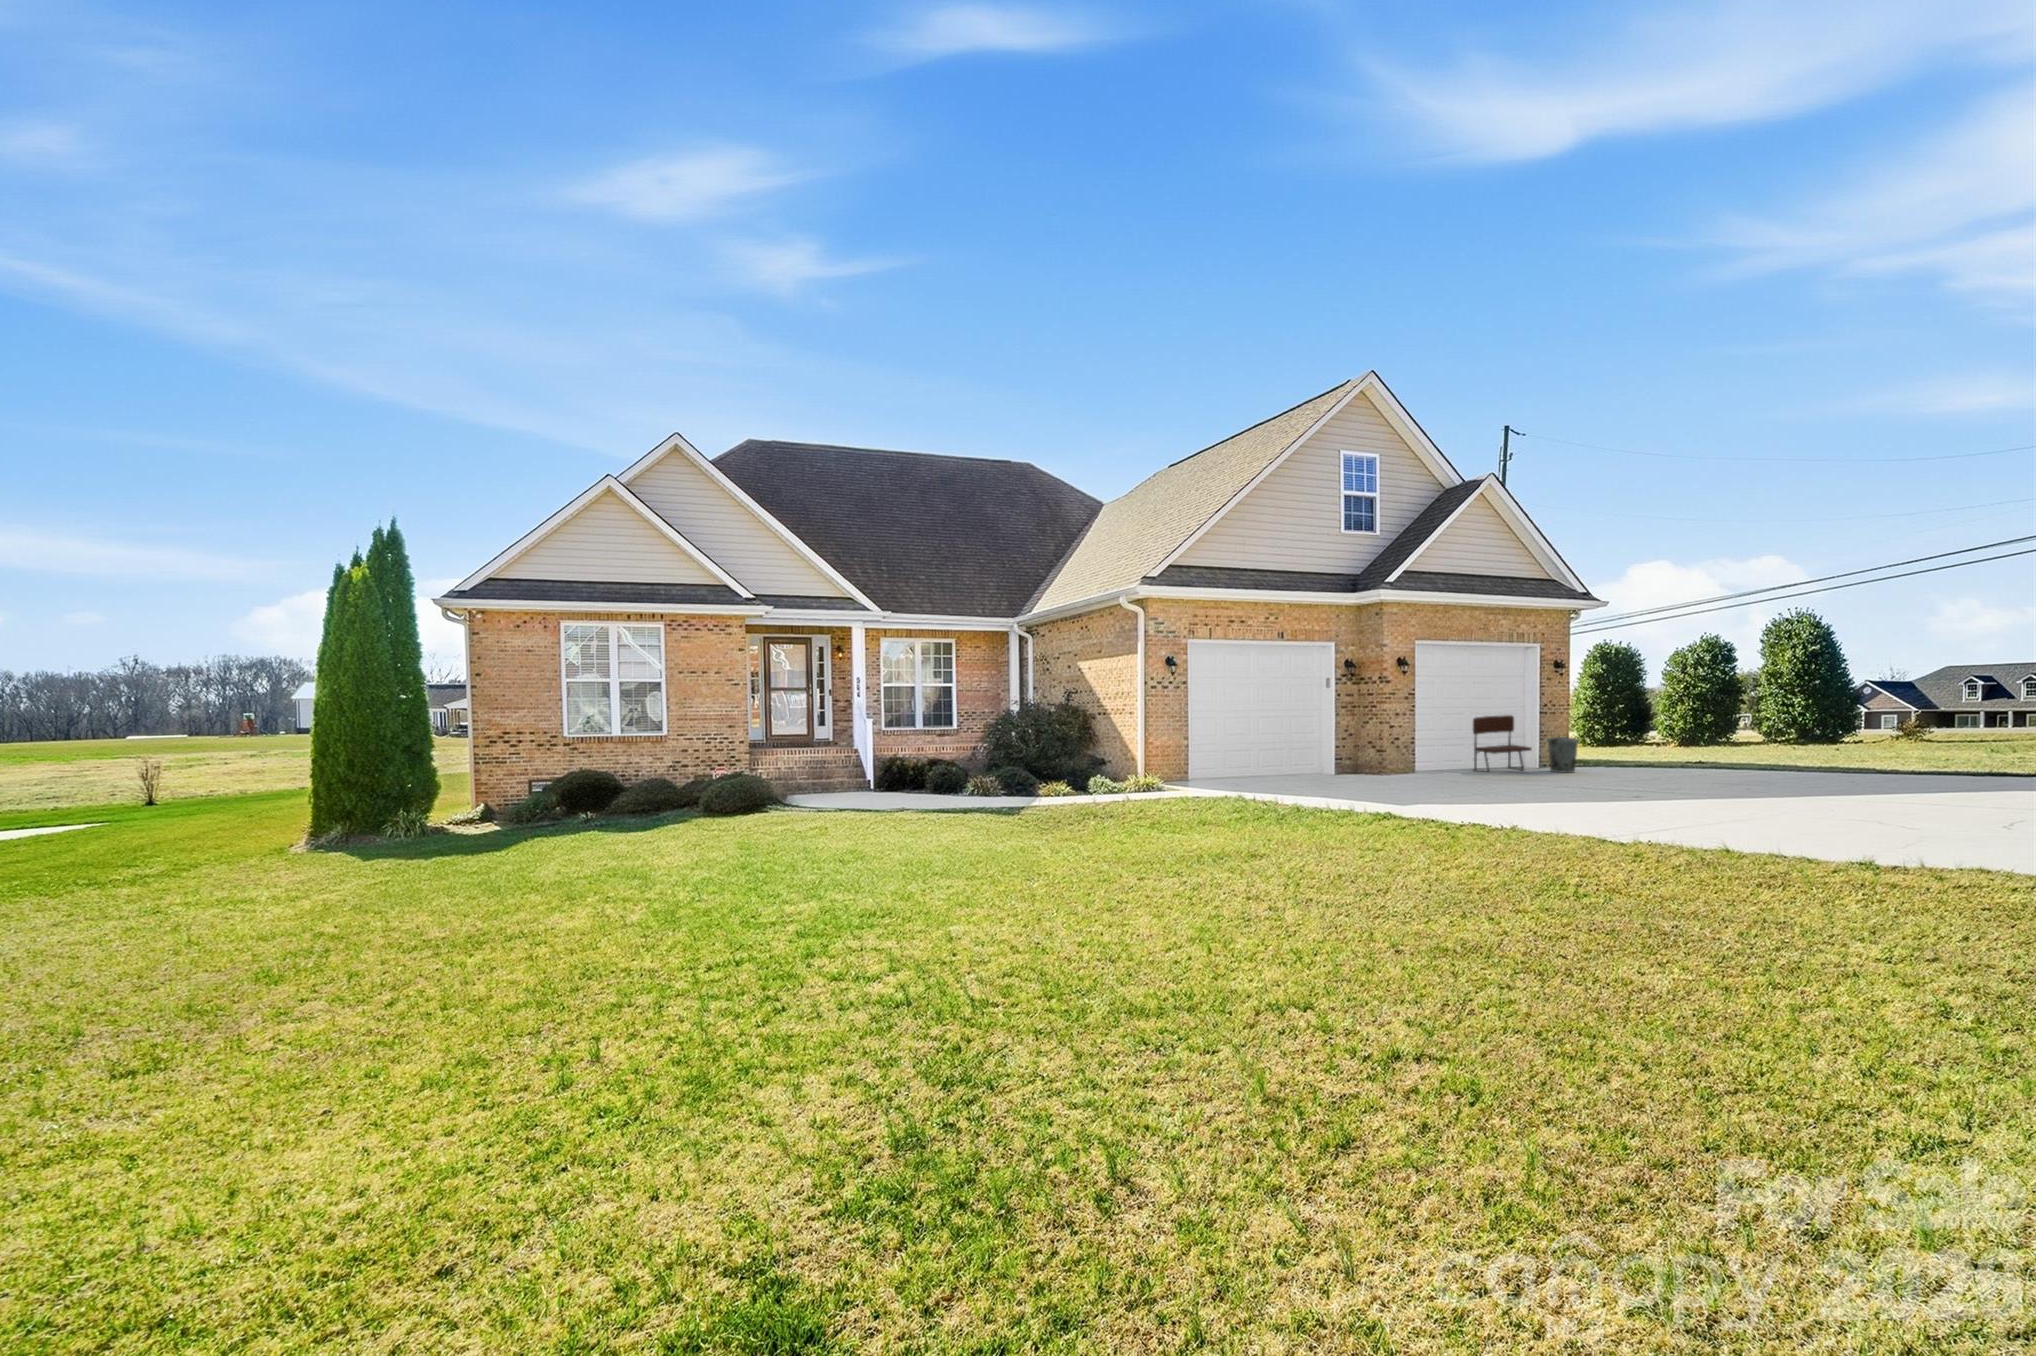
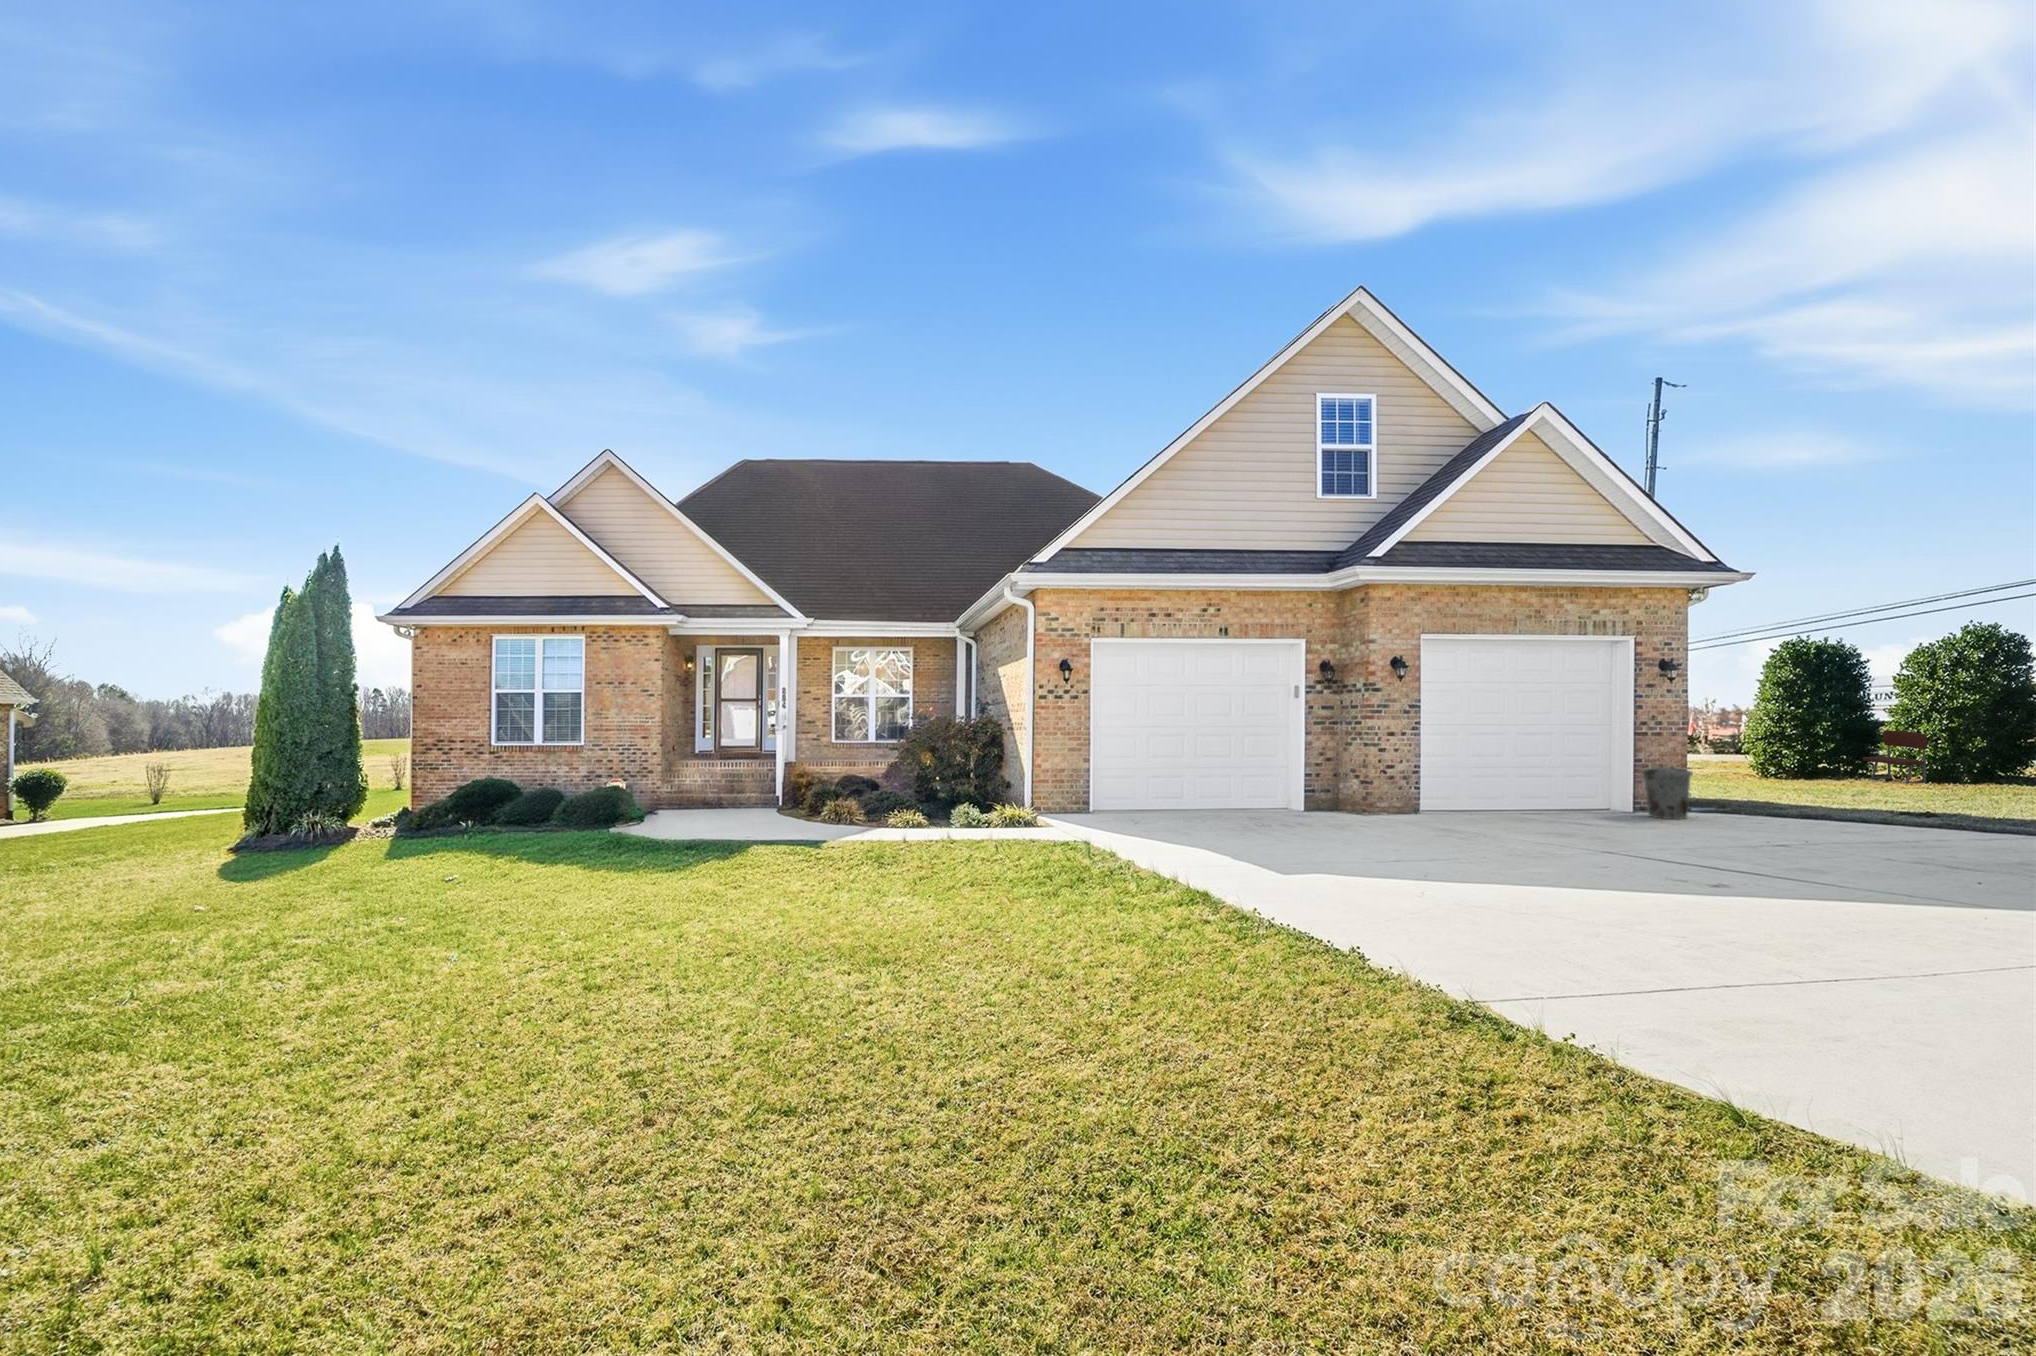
bench: present [1473,715,1531,772] -> present [1863,730,1927,783]

